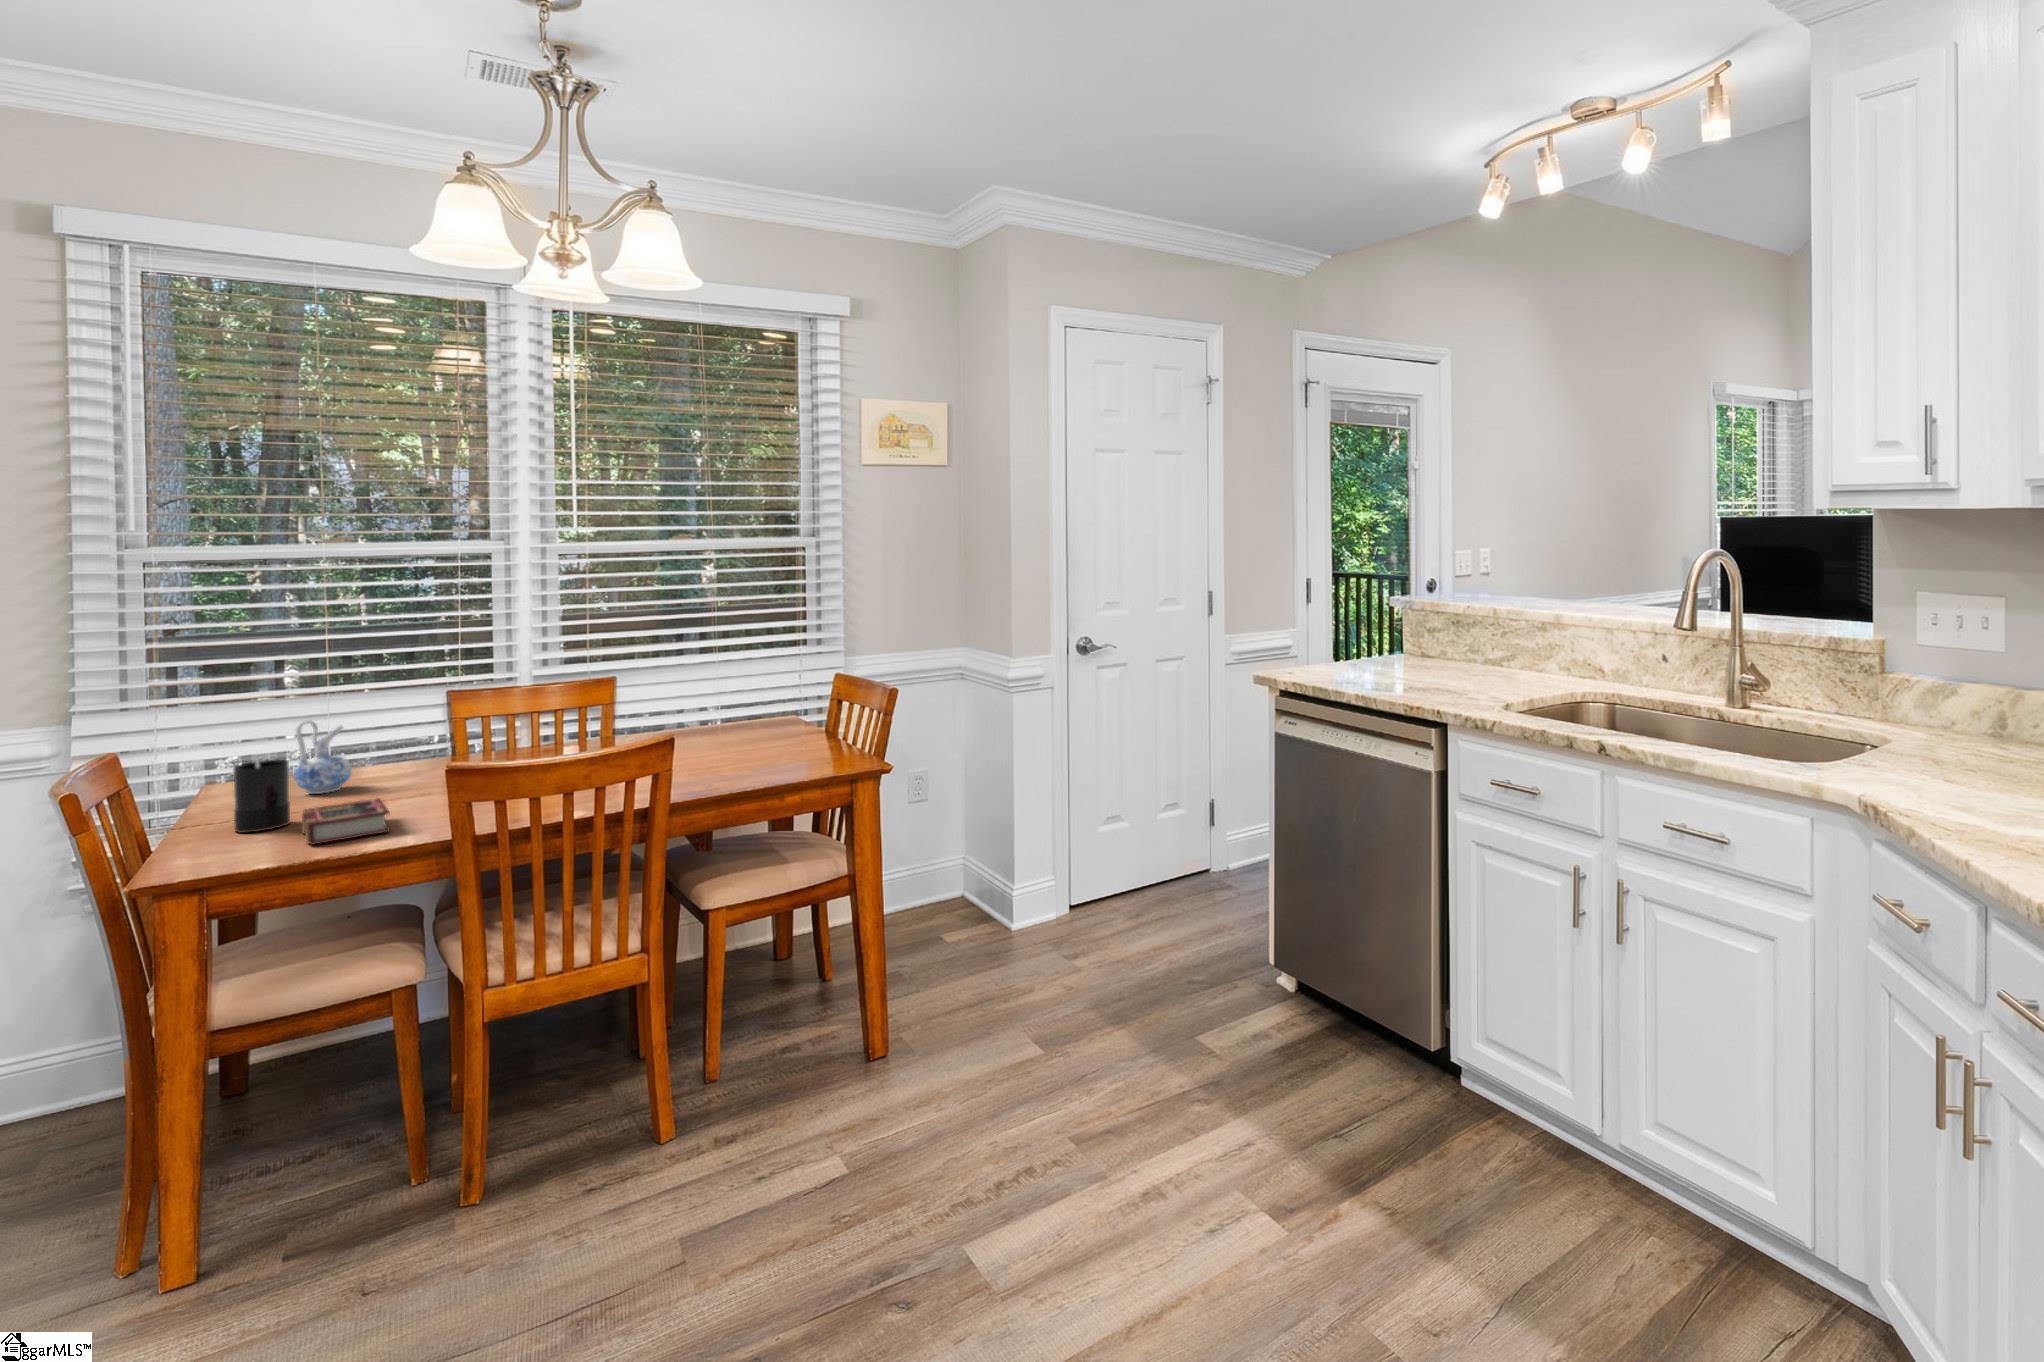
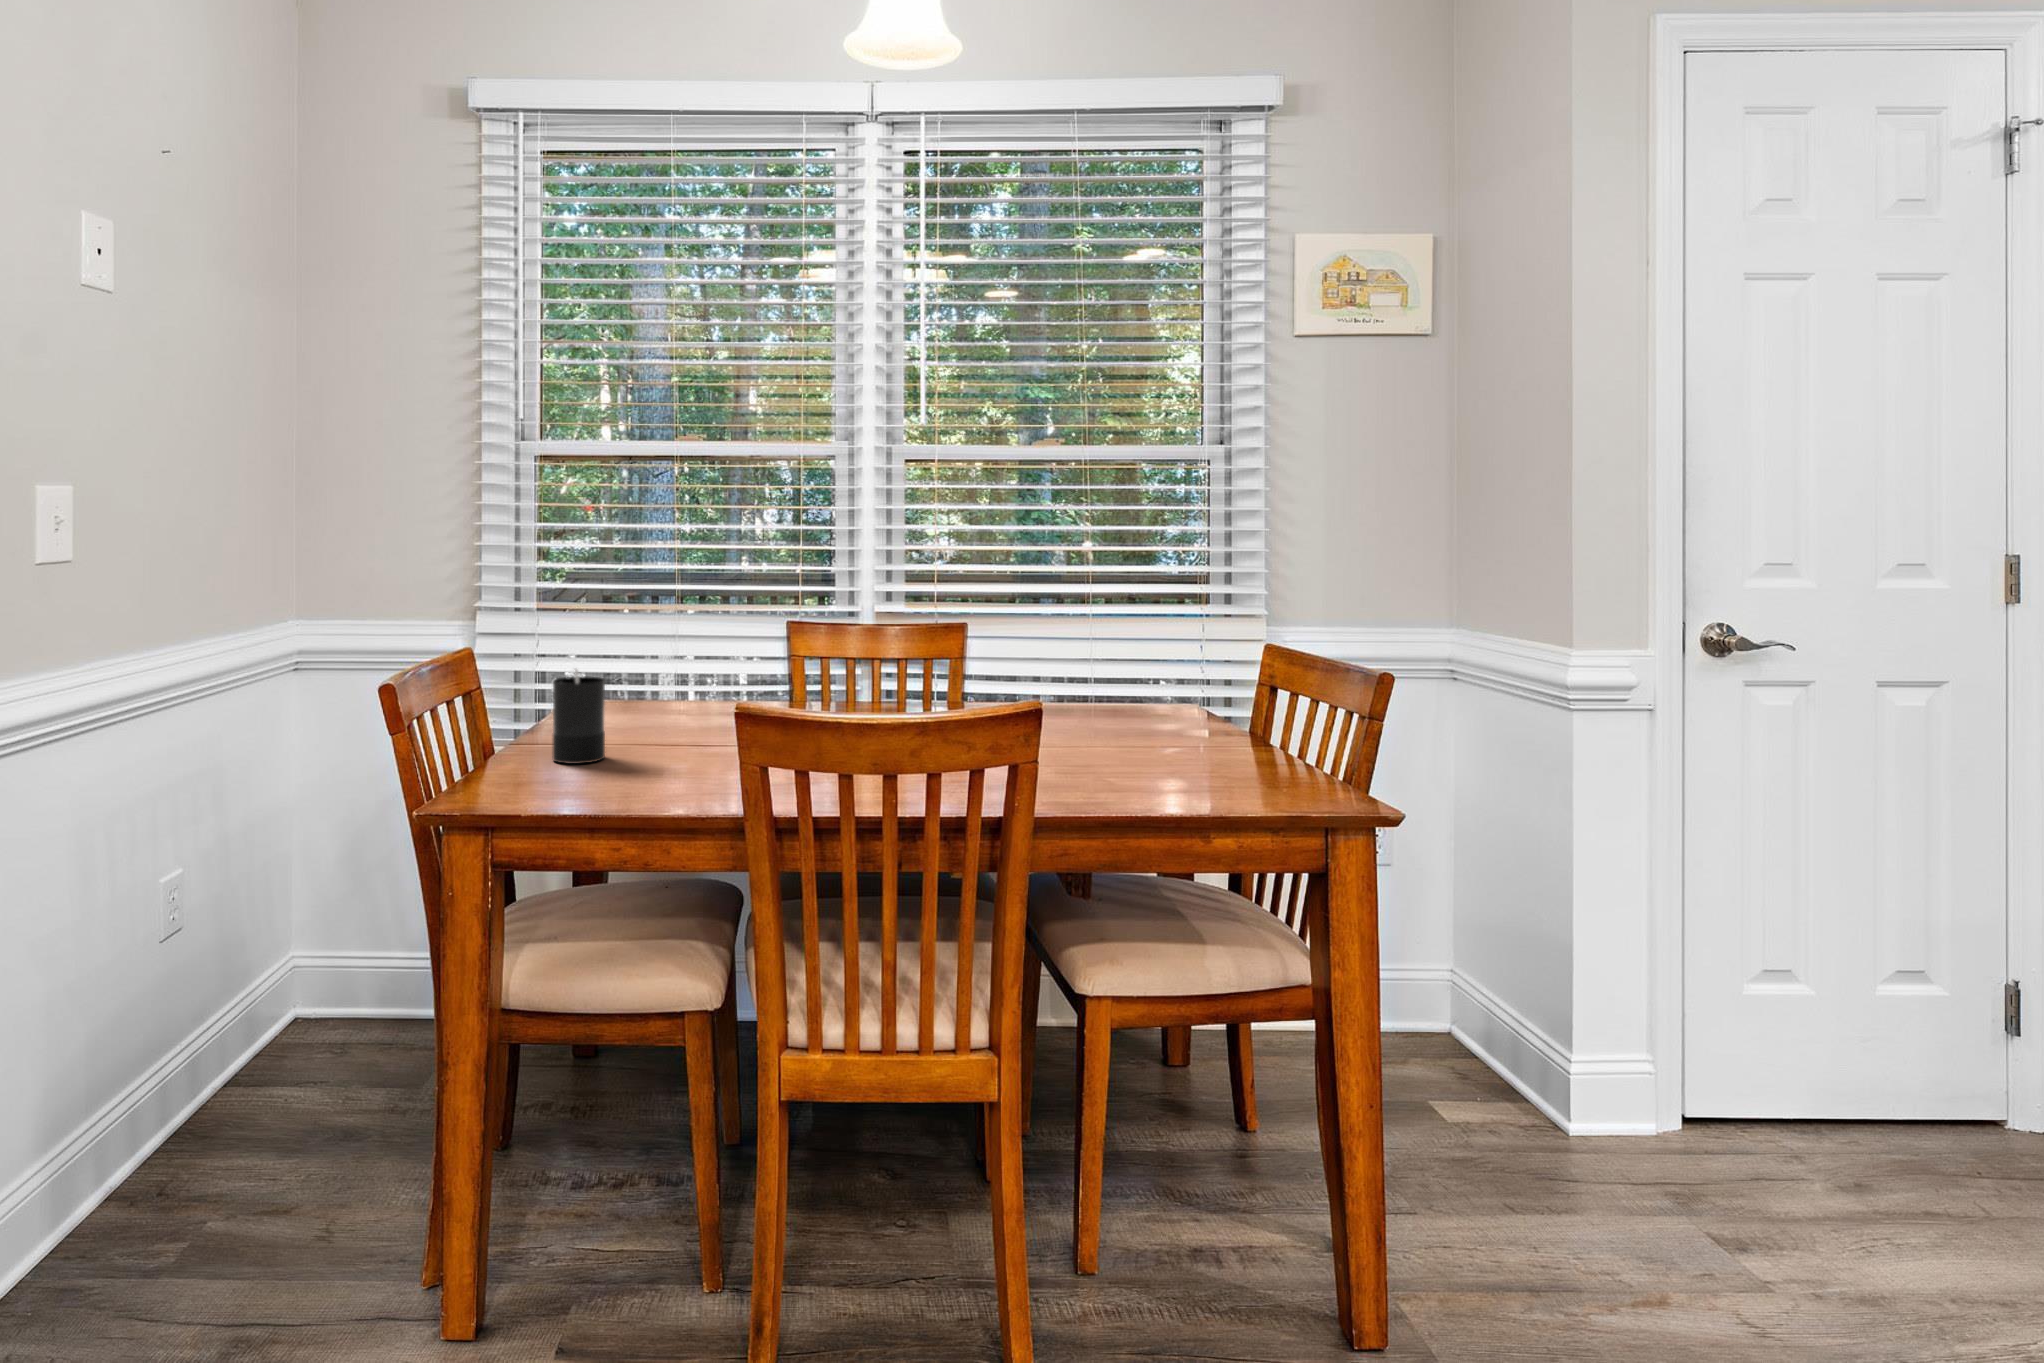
ceramic pitcher: present [294,720,352,794] -> none [627,636,682,728]
book: present [302,798,390,845] -> none [602,742,689,792]

